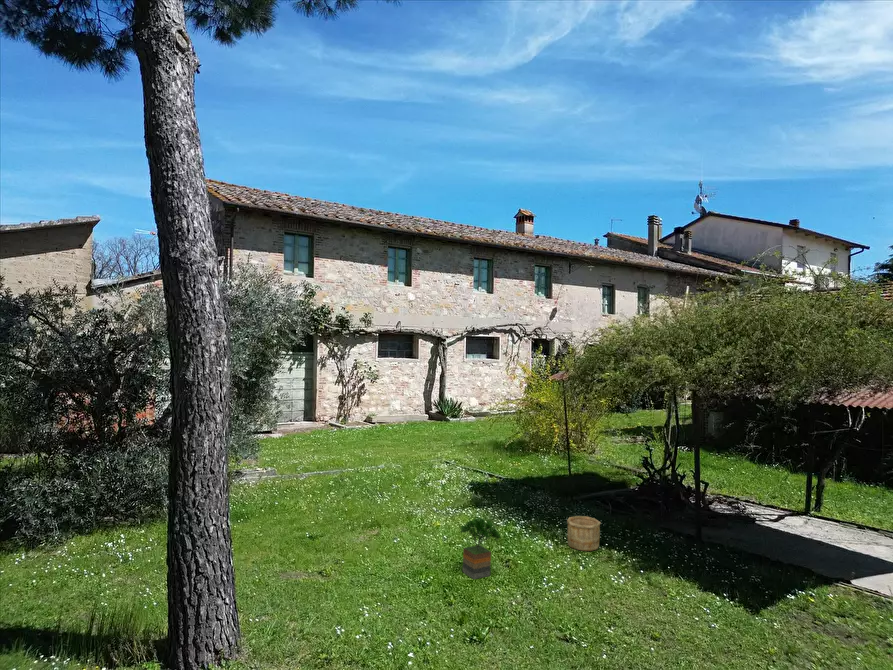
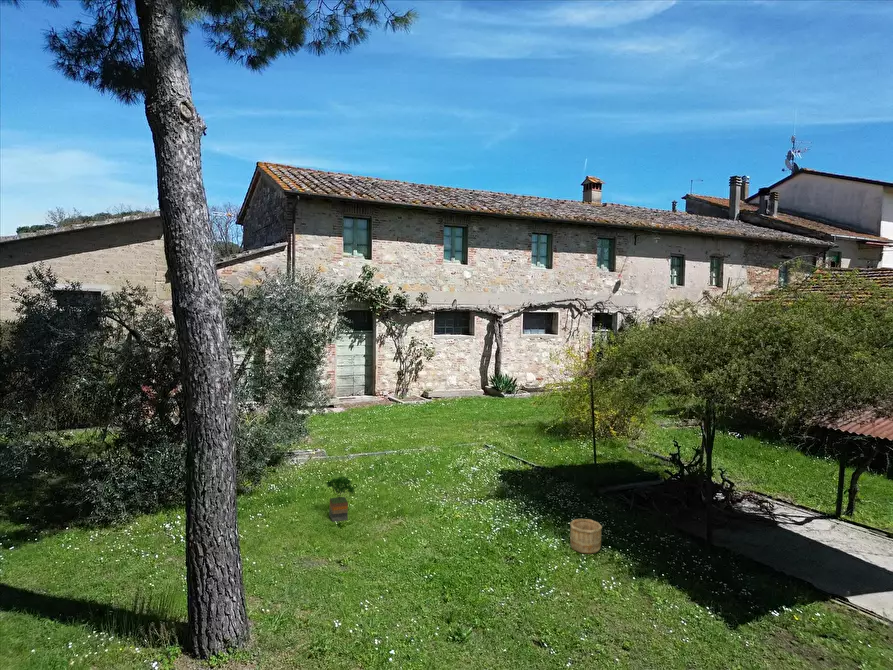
potted tree: present [461,518,500,579] -> present [326,477,354,522]

